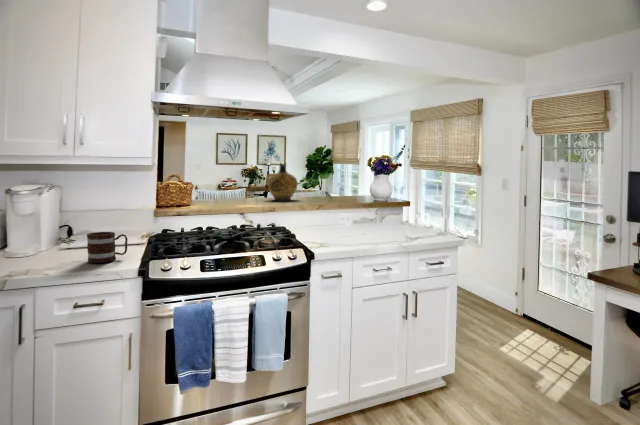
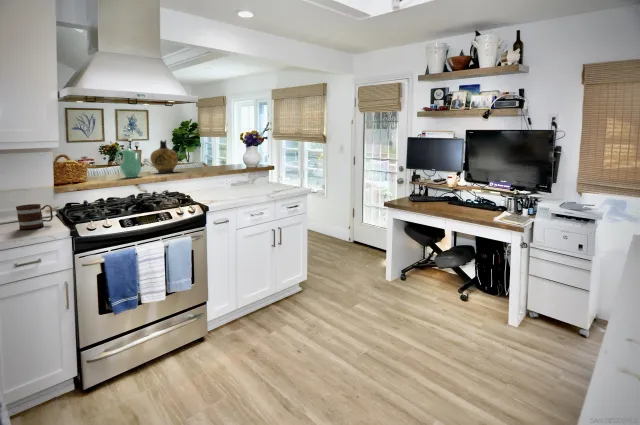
teapot: none [225,167,254,204] -> present [116,146,141,177]

